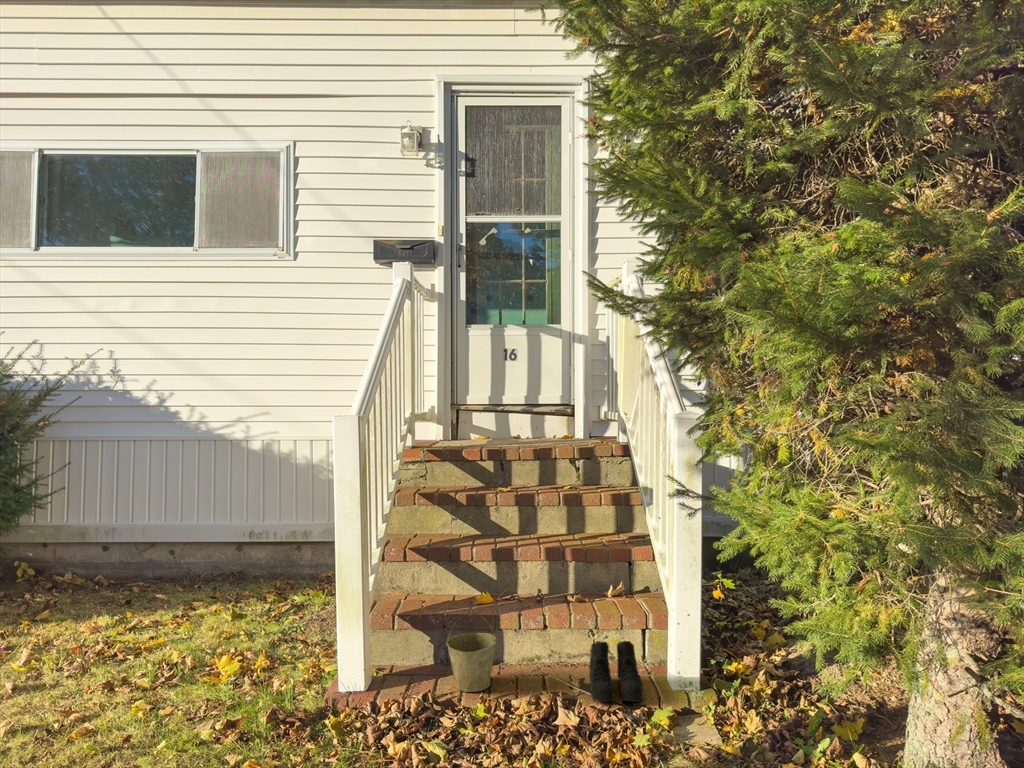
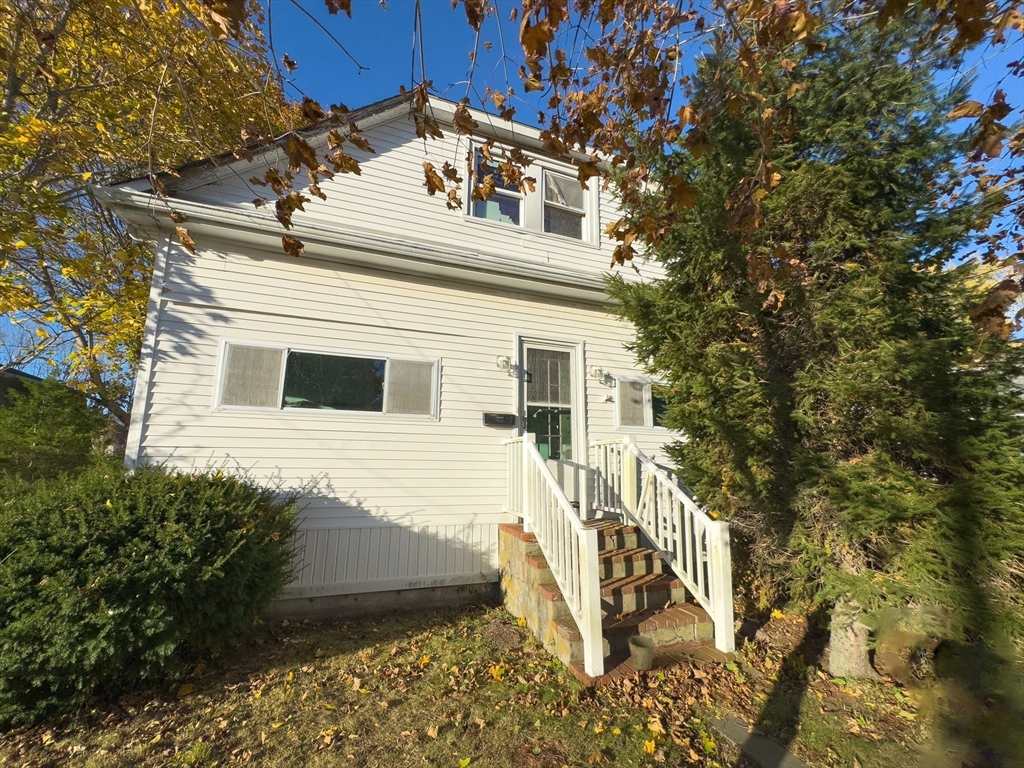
boots: present [590,641,643,702] -> none [686,631,723,665]

